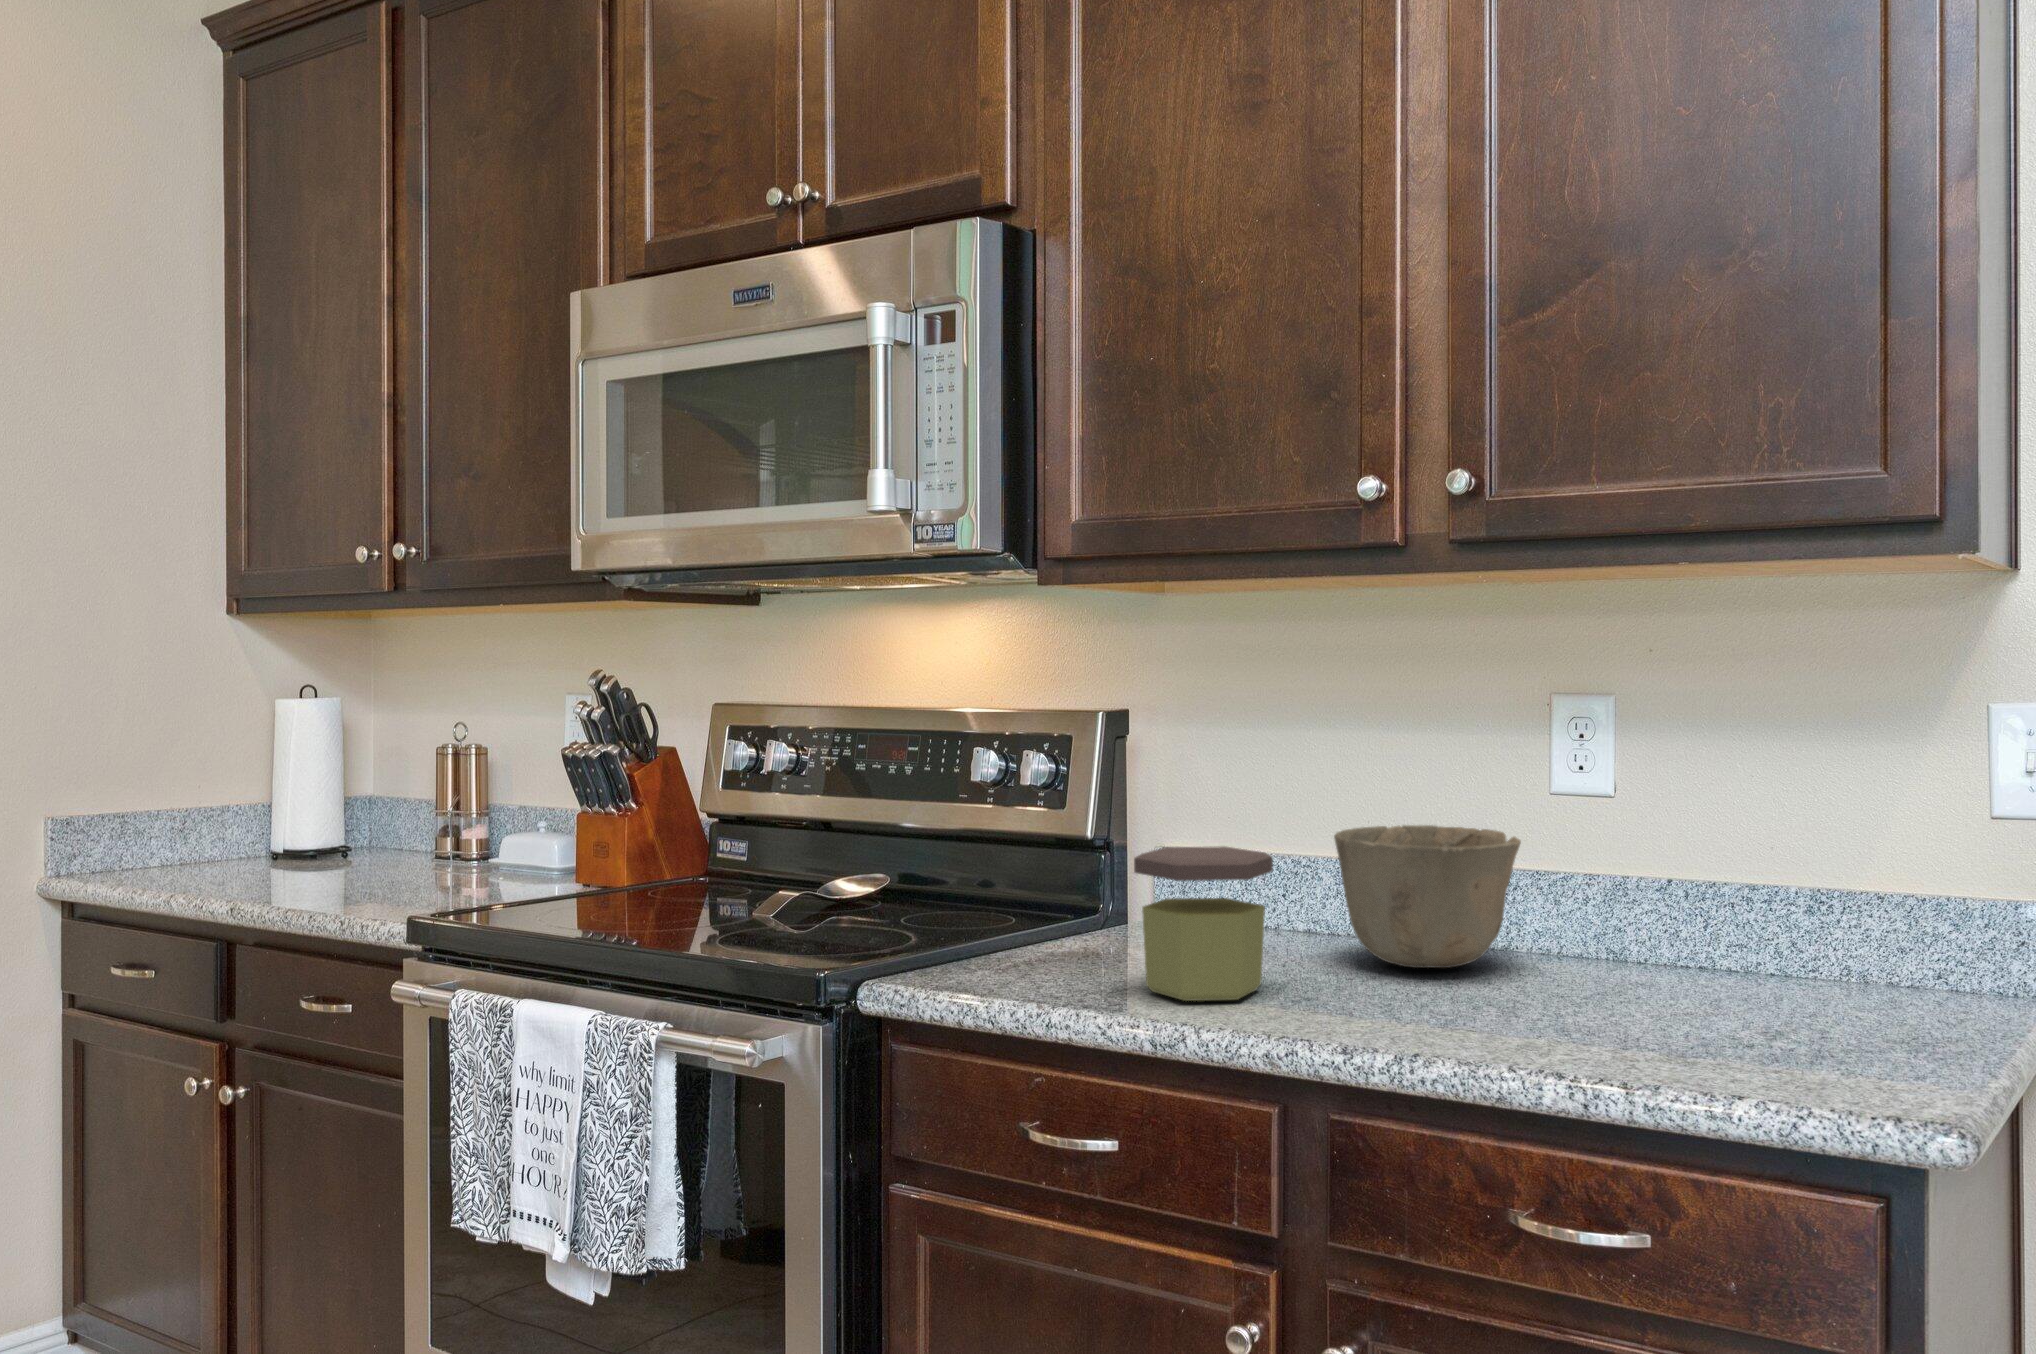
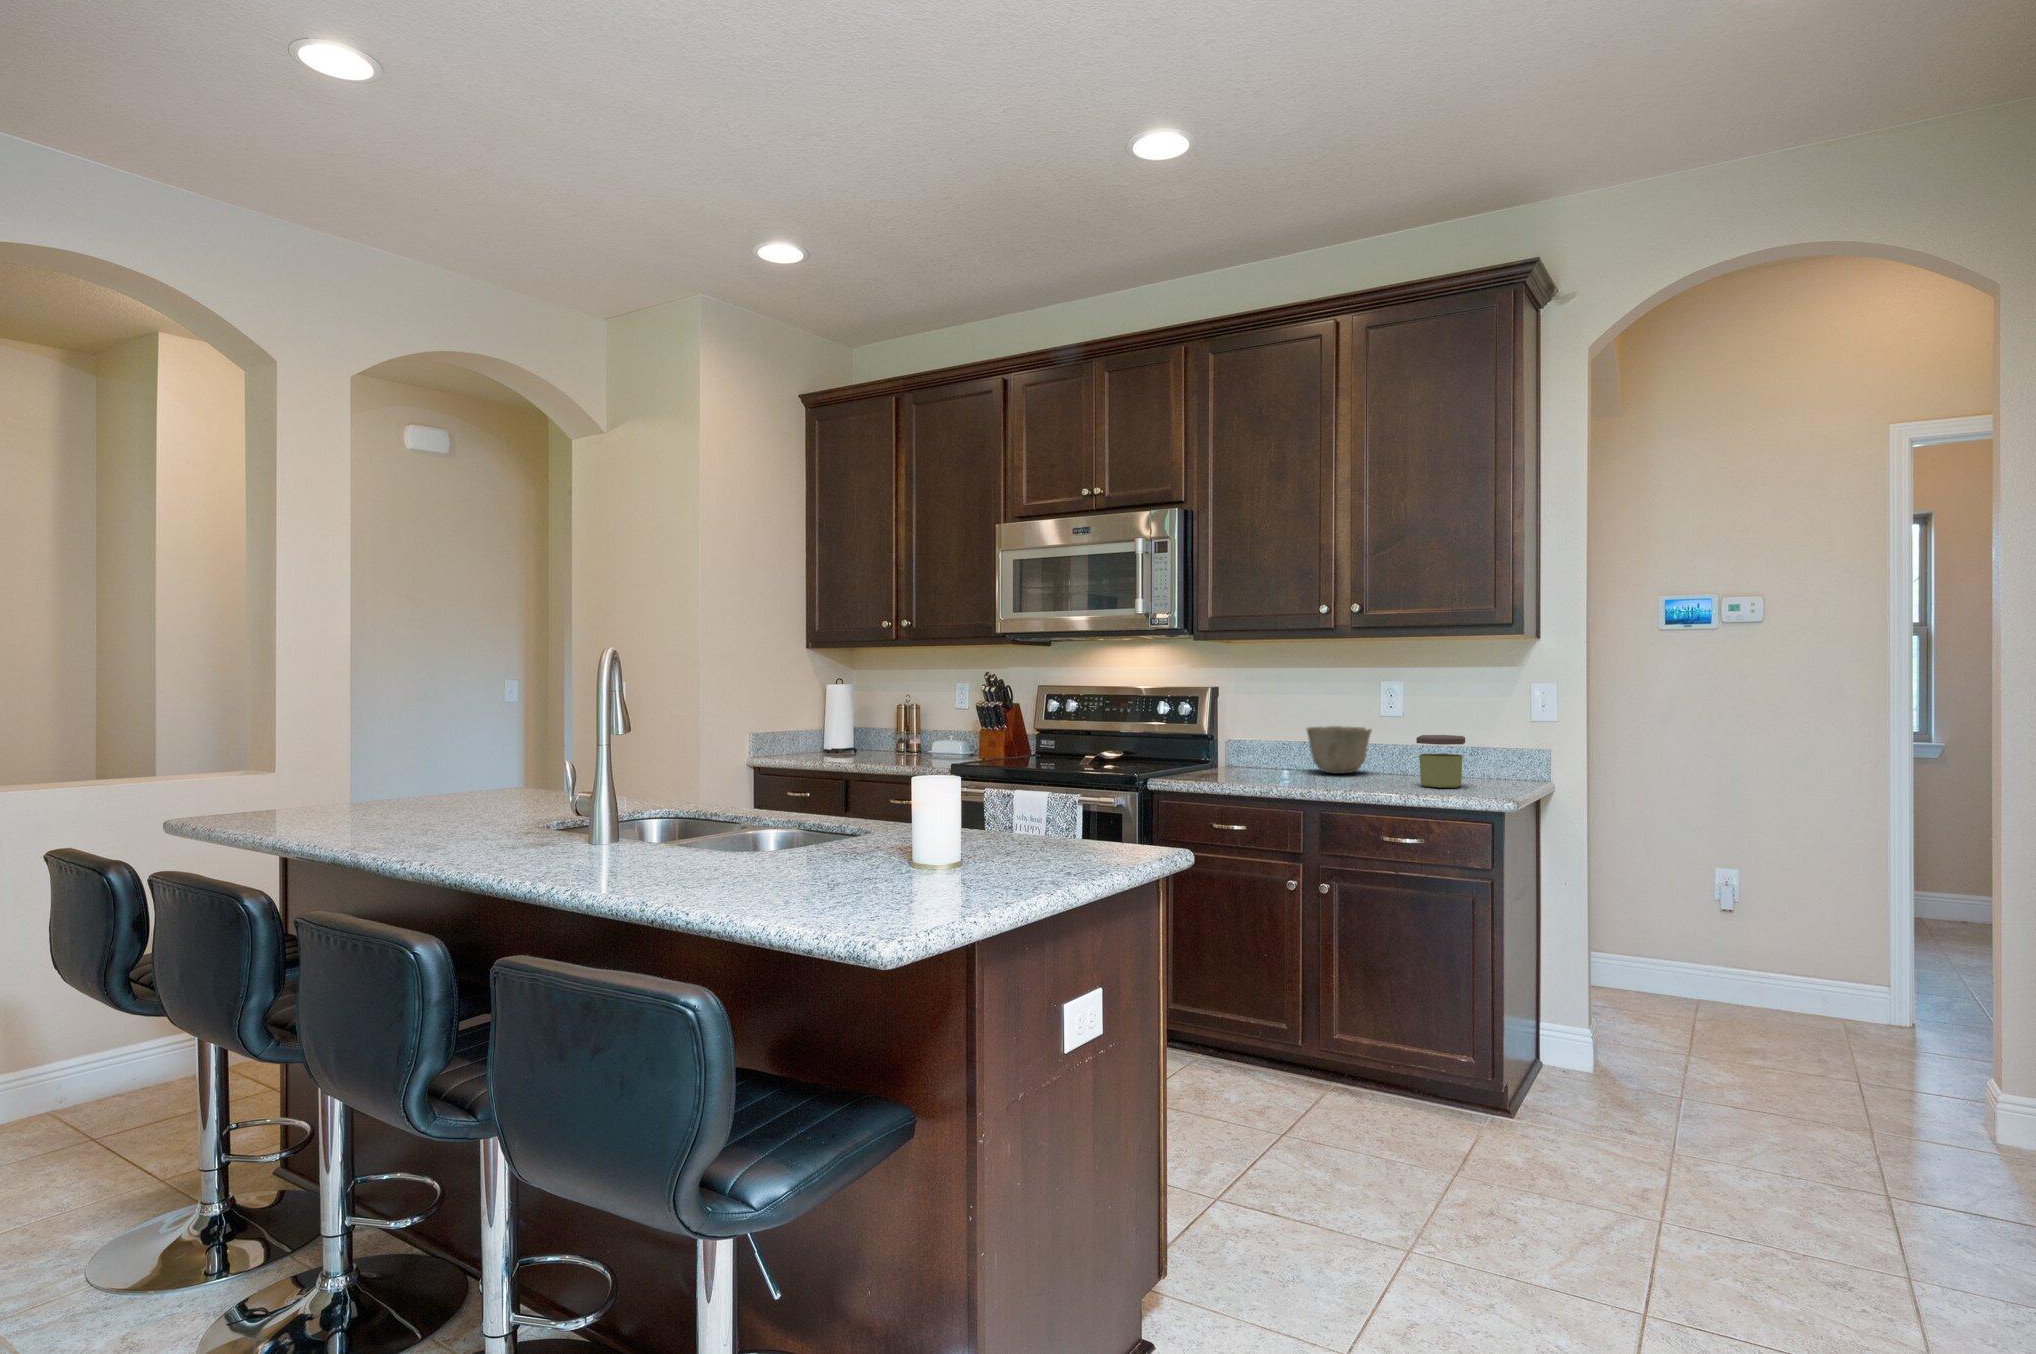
jar: present [1134,846,1273,1001] -> present [1416,735,1465,788]

